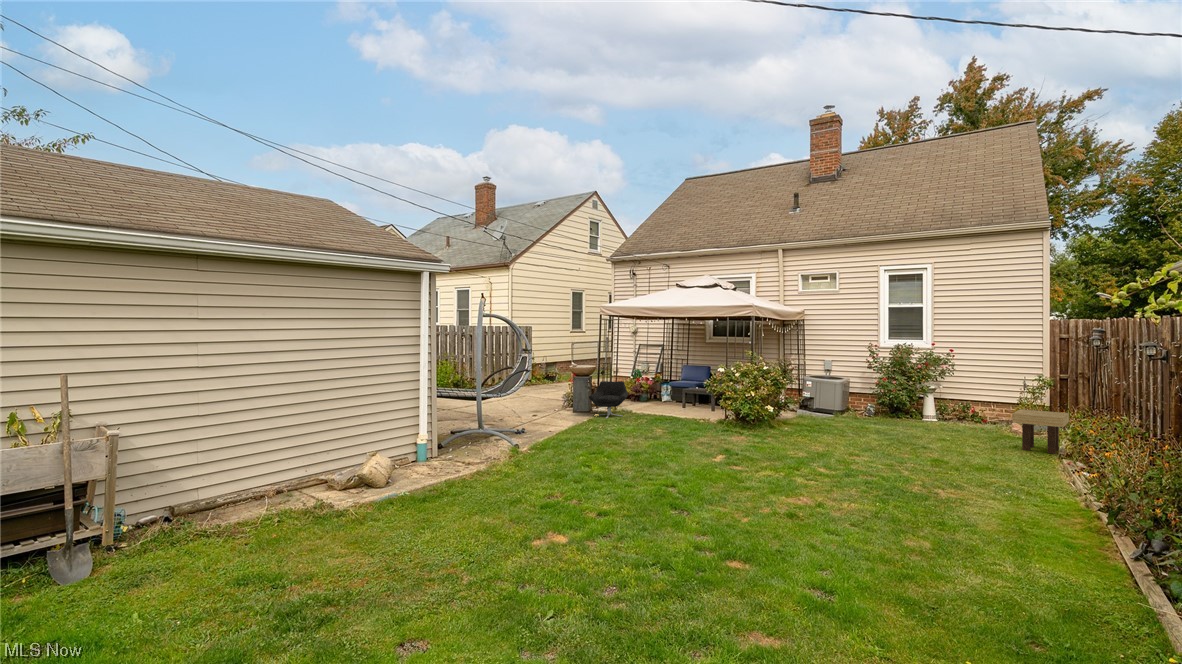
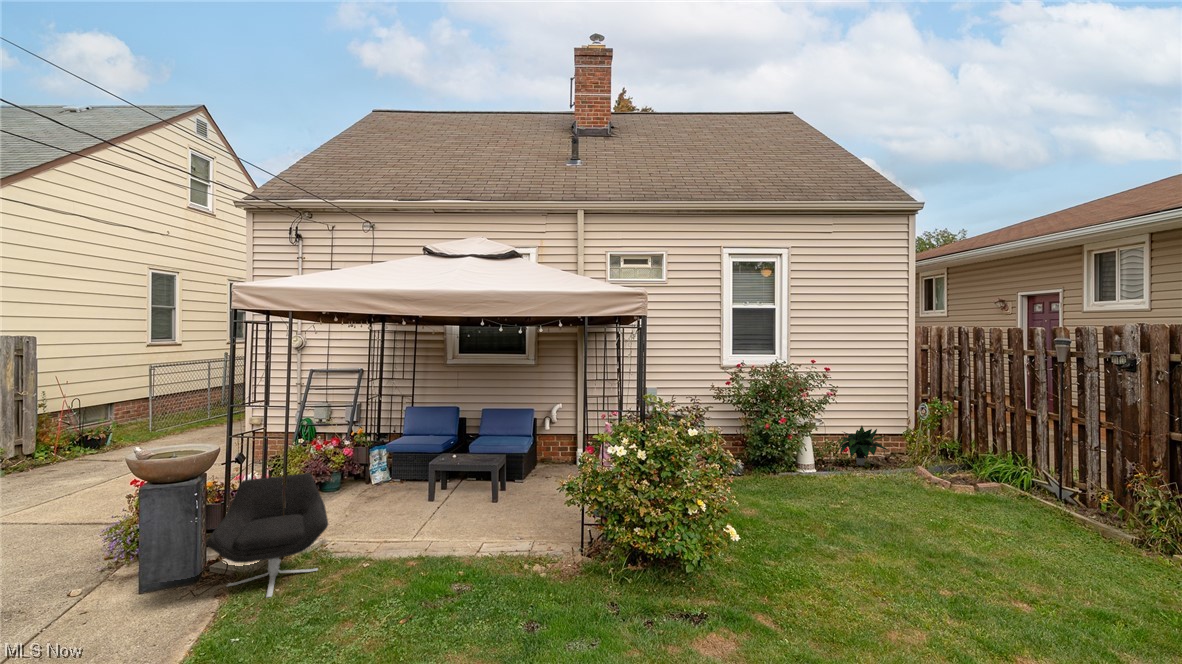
potted plant: none [962,394,1005,423] -> present [837,426,889,465]
side table: present [1012,409,1069,454] -> none [1006,457,1116,528]

